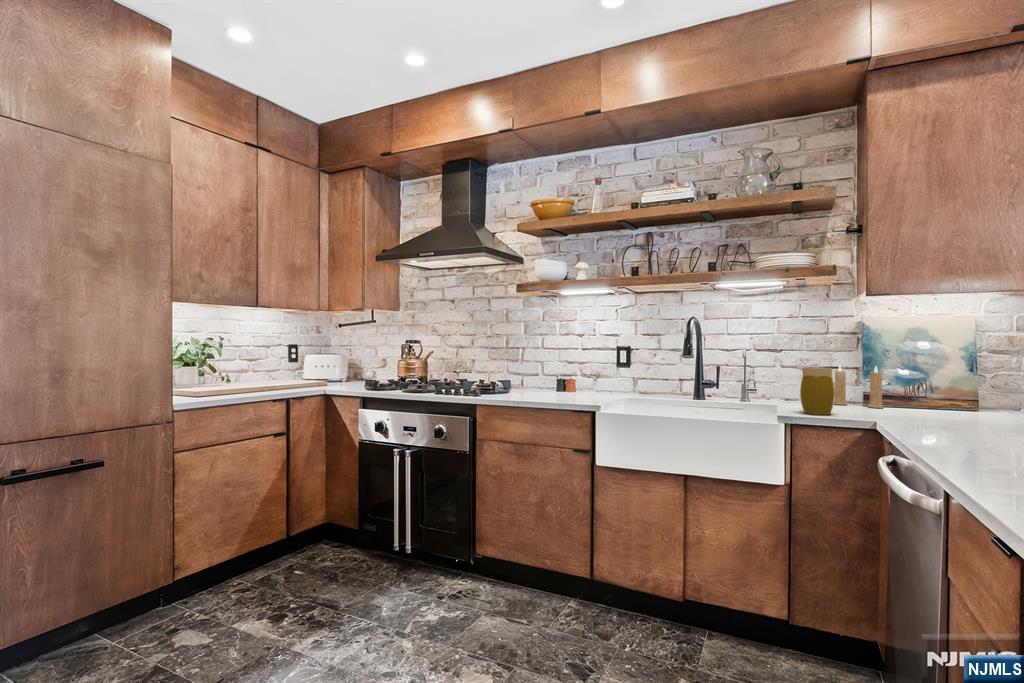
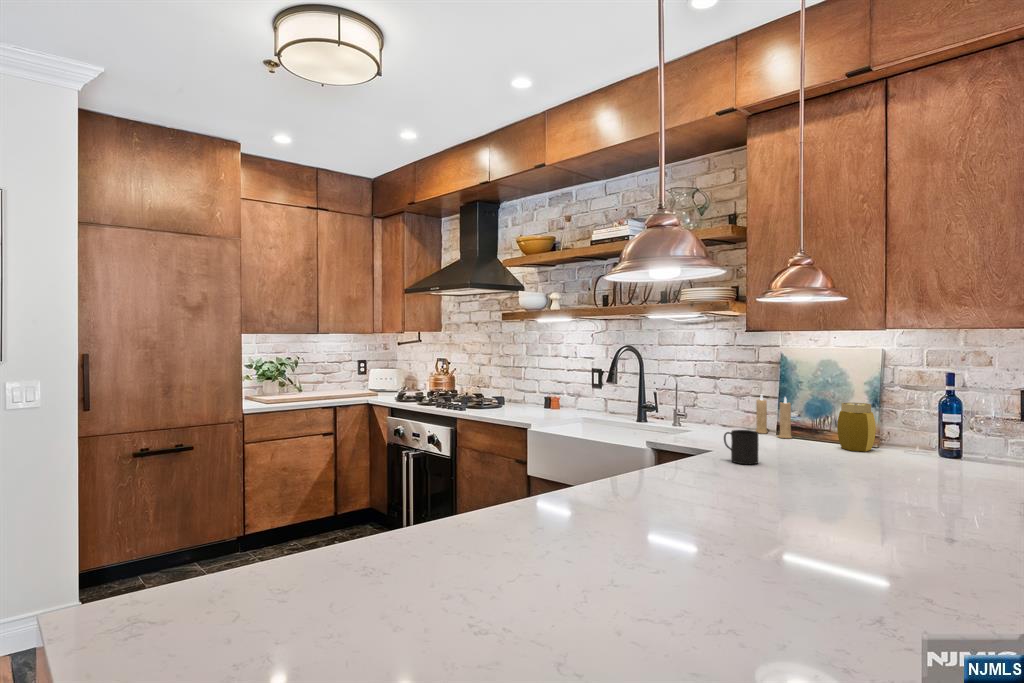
jar: present [800,367,835,415] -> present [837,402,876,452]
mug: none [916,395,961,432] -> present [724,430,759,464]

